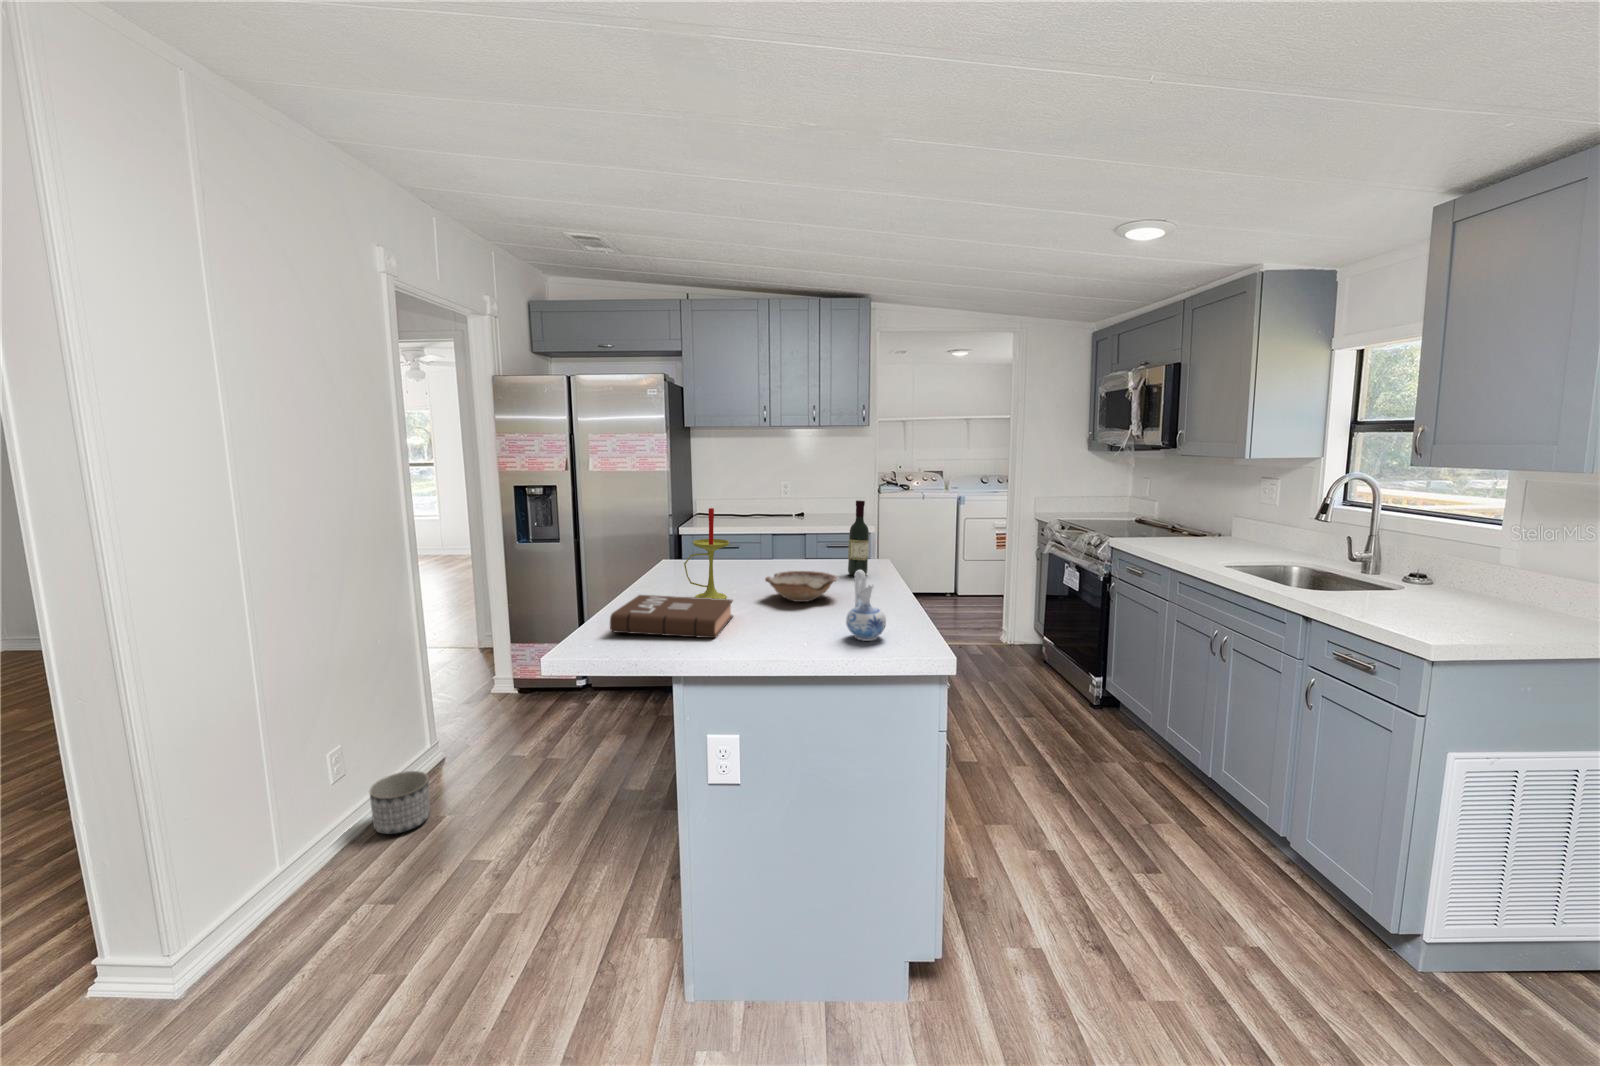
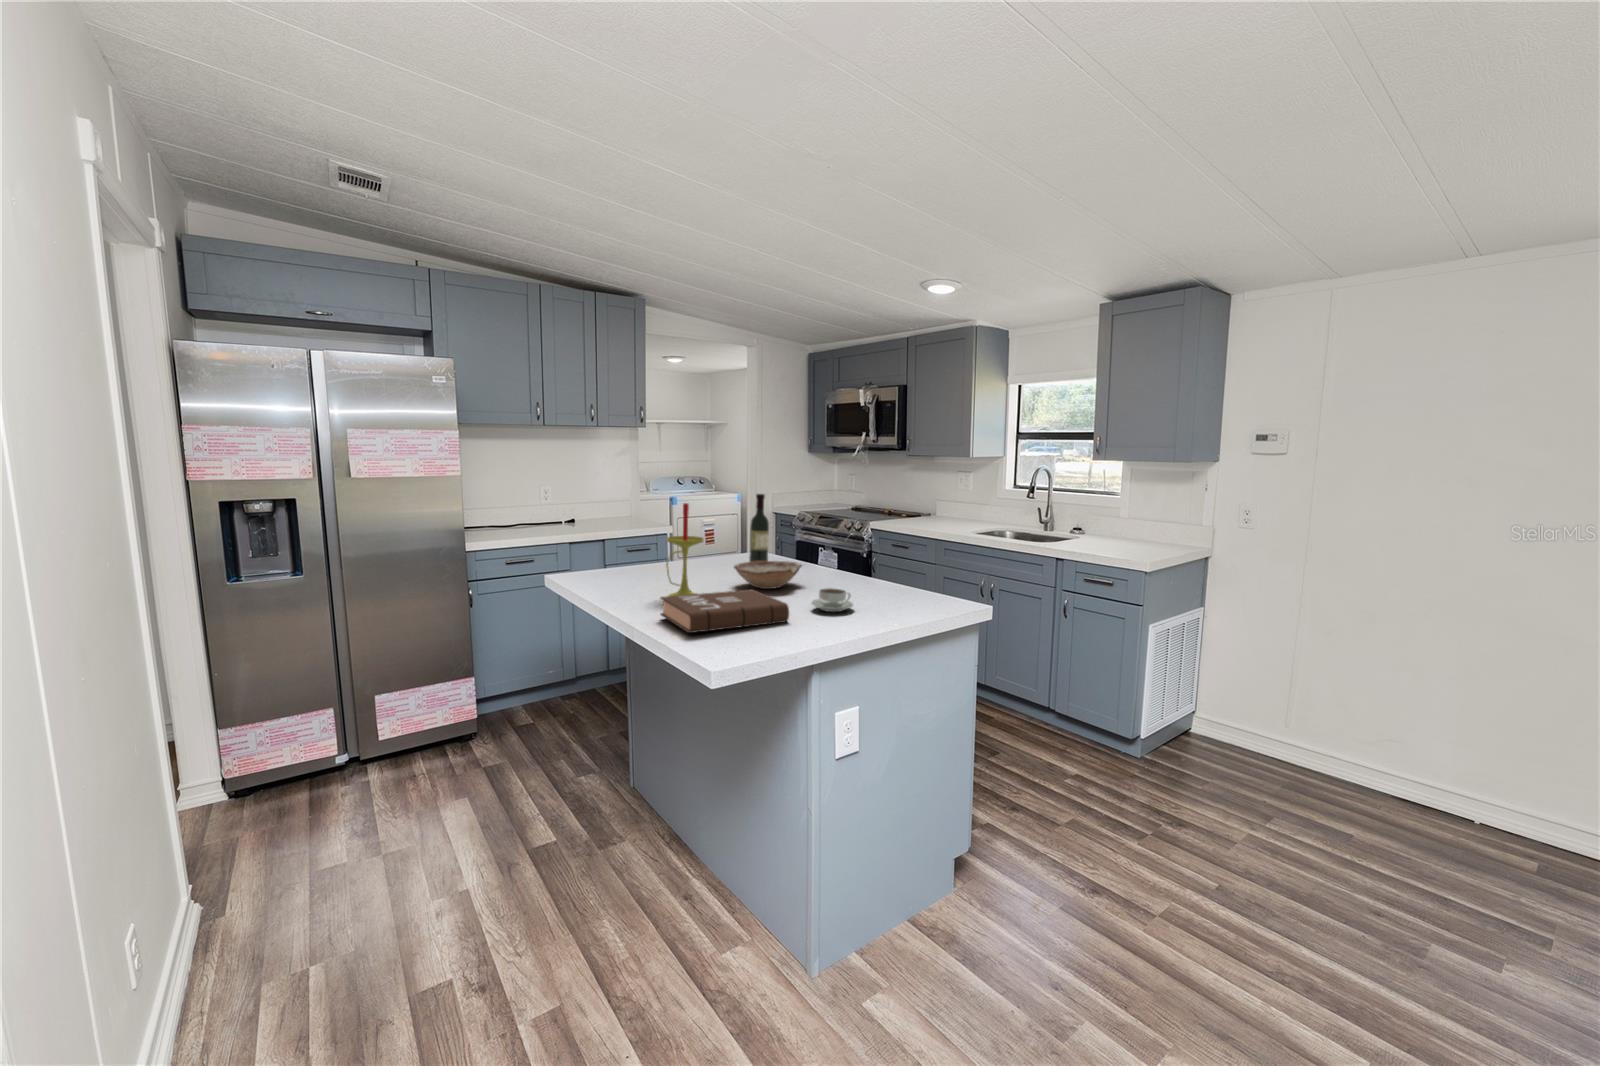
ceramic pitcher: present [846,570,886,641] -> none [877,545,911,604]
coffee cup: none [762,610,809,637] -> present [811,588,853,612]
planter: present [369,771,430,834] -> none [179,919,280,1029]

